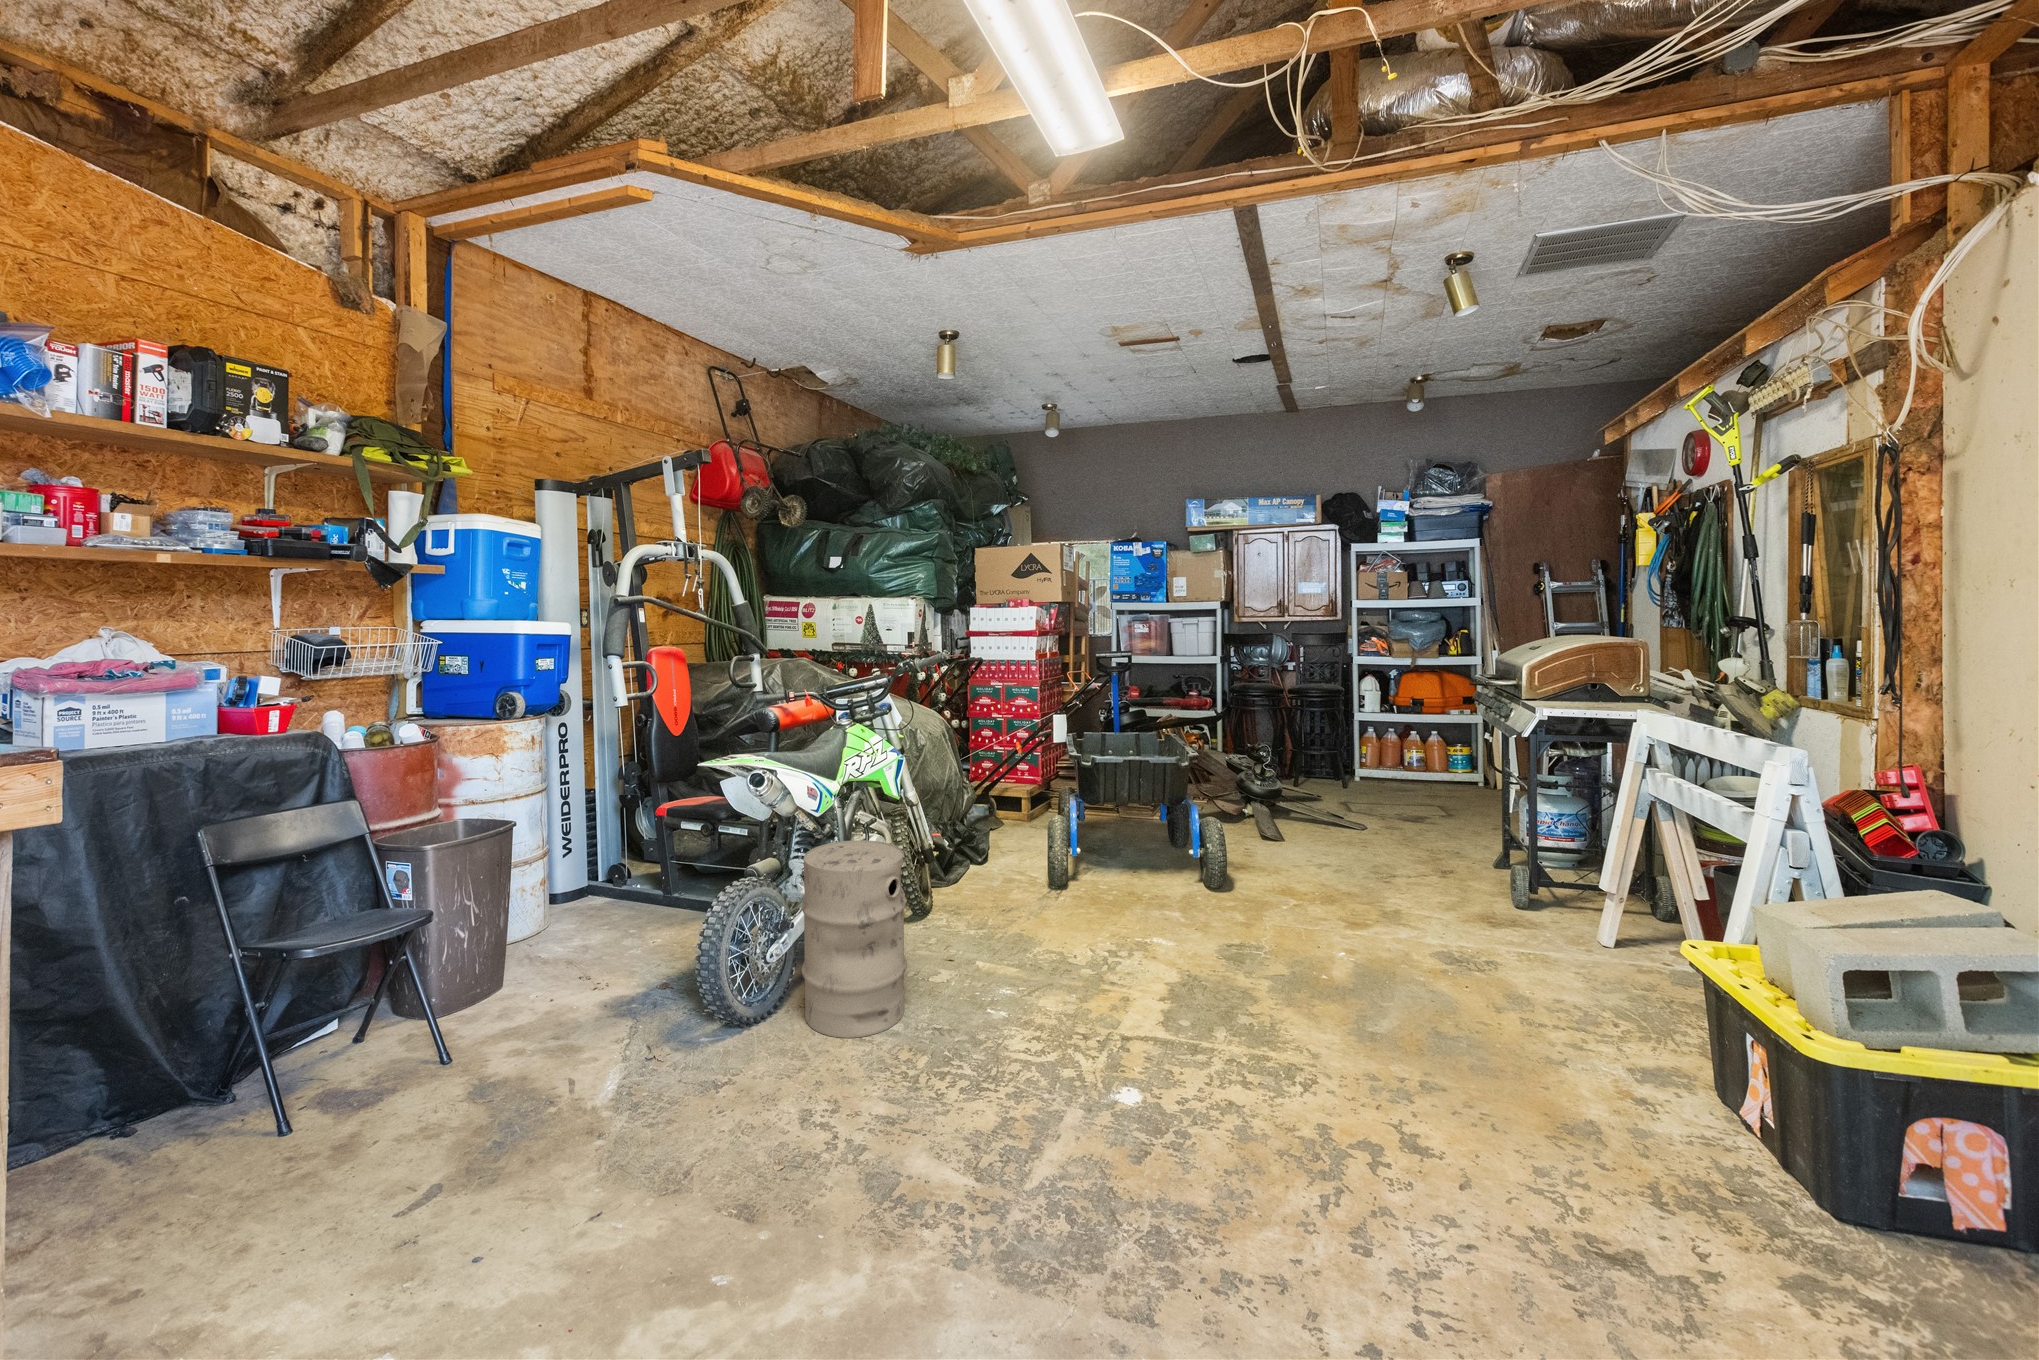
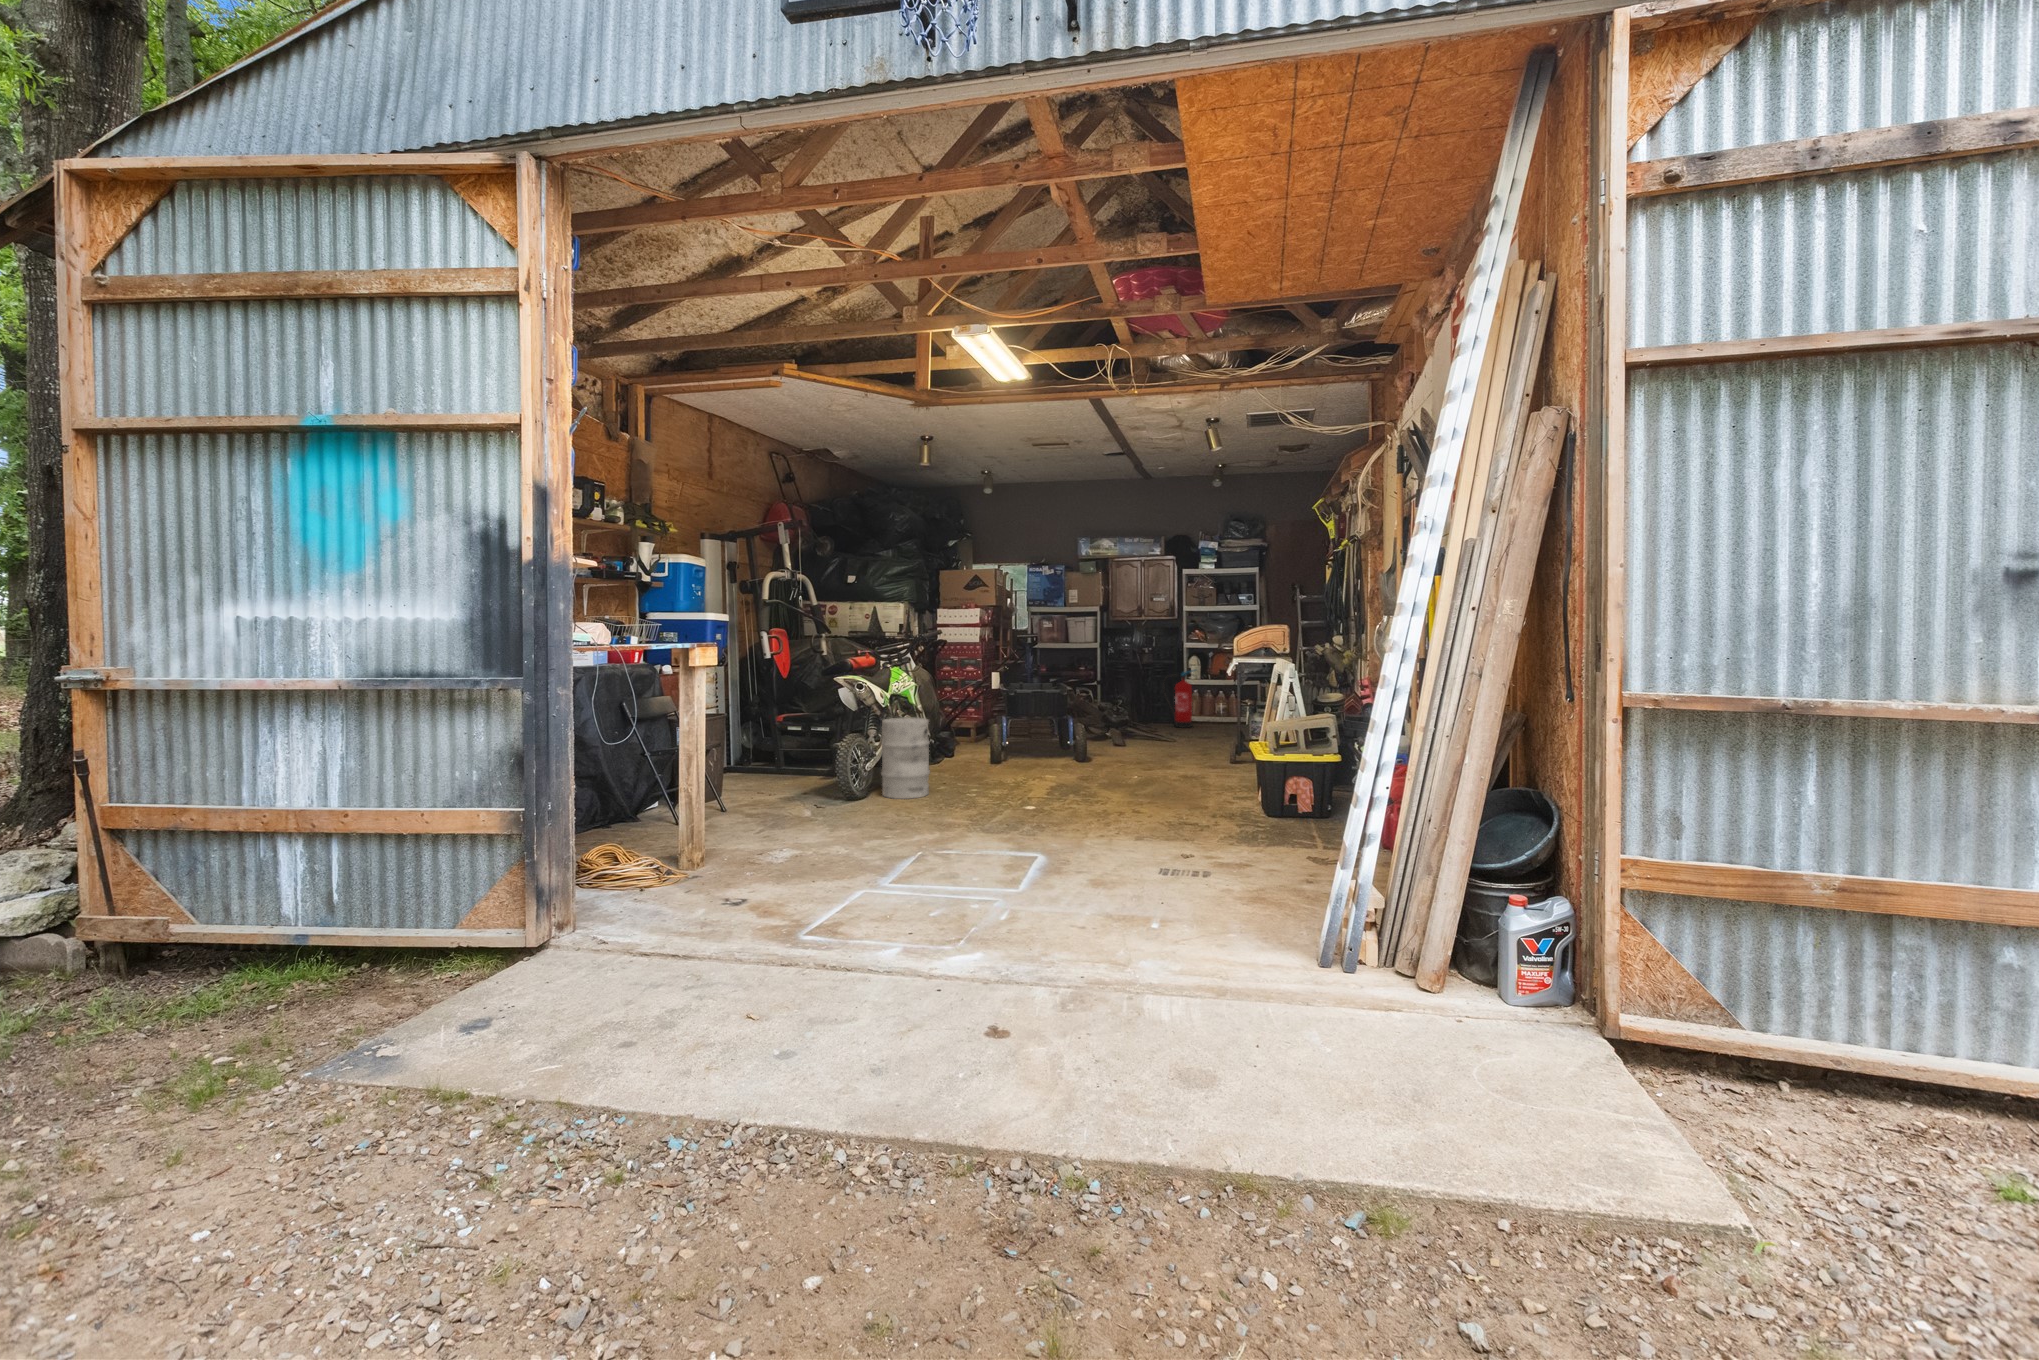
fire extinguisher: none [1316,698,1378,787] -> present [1163,670,1196,728]

